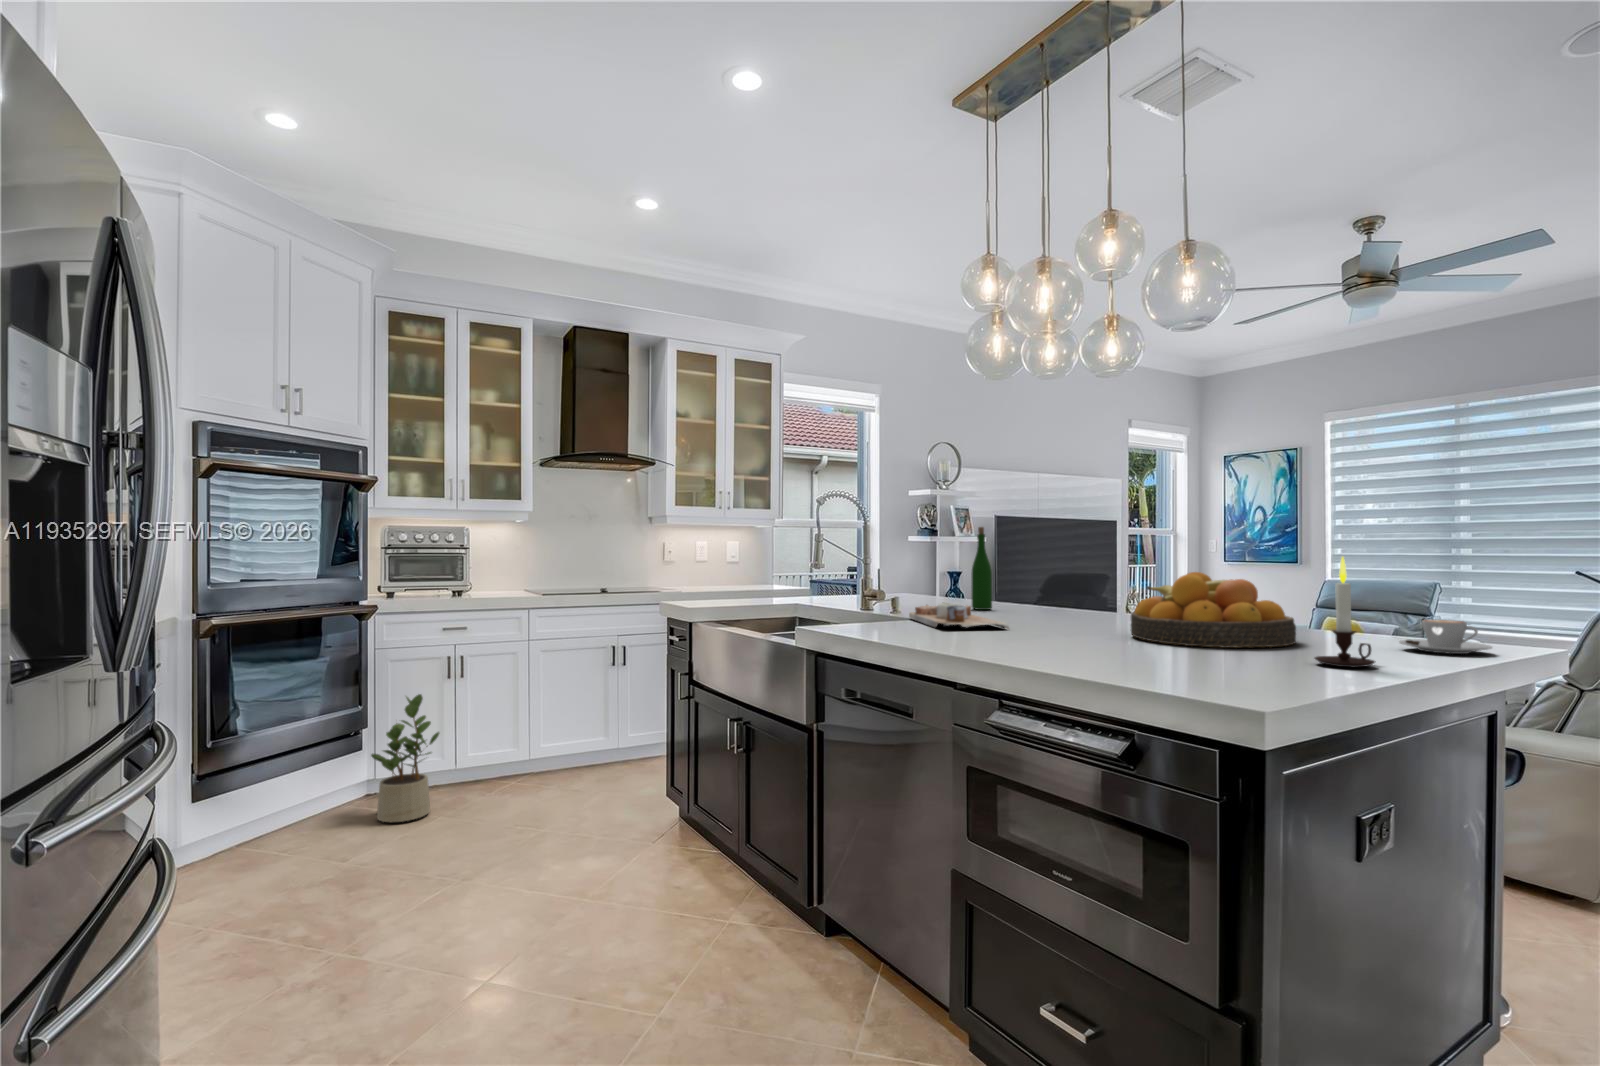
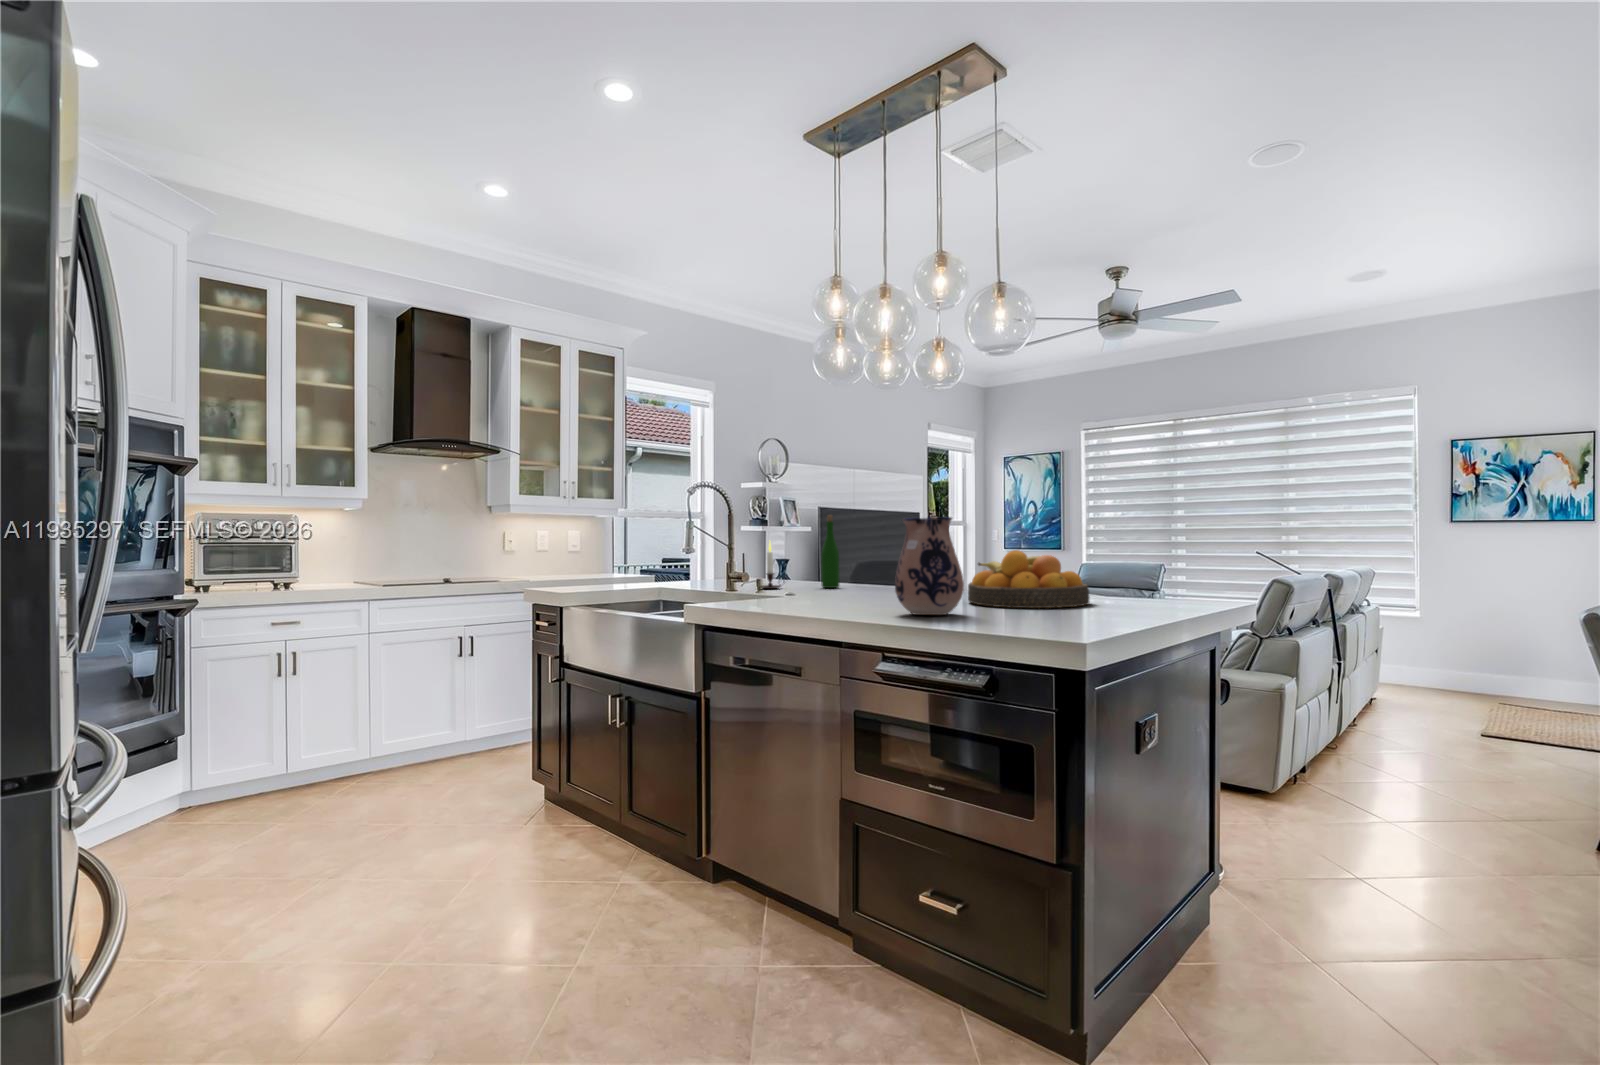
ceramic pitcher: none [1023,532,1111,654] -> present [895,517,964,615]
candle: present [1315,557,1376,667] -> present [760,542,781,589]
cutting board: present [909,603,1009,629] -> none [776,580,870,602]
coffee cup: present [1399,620,1492,654] -> none [1159,583,1219,607]
potted plant: present [371,694,440,822] -> none [191,691,274,829]

